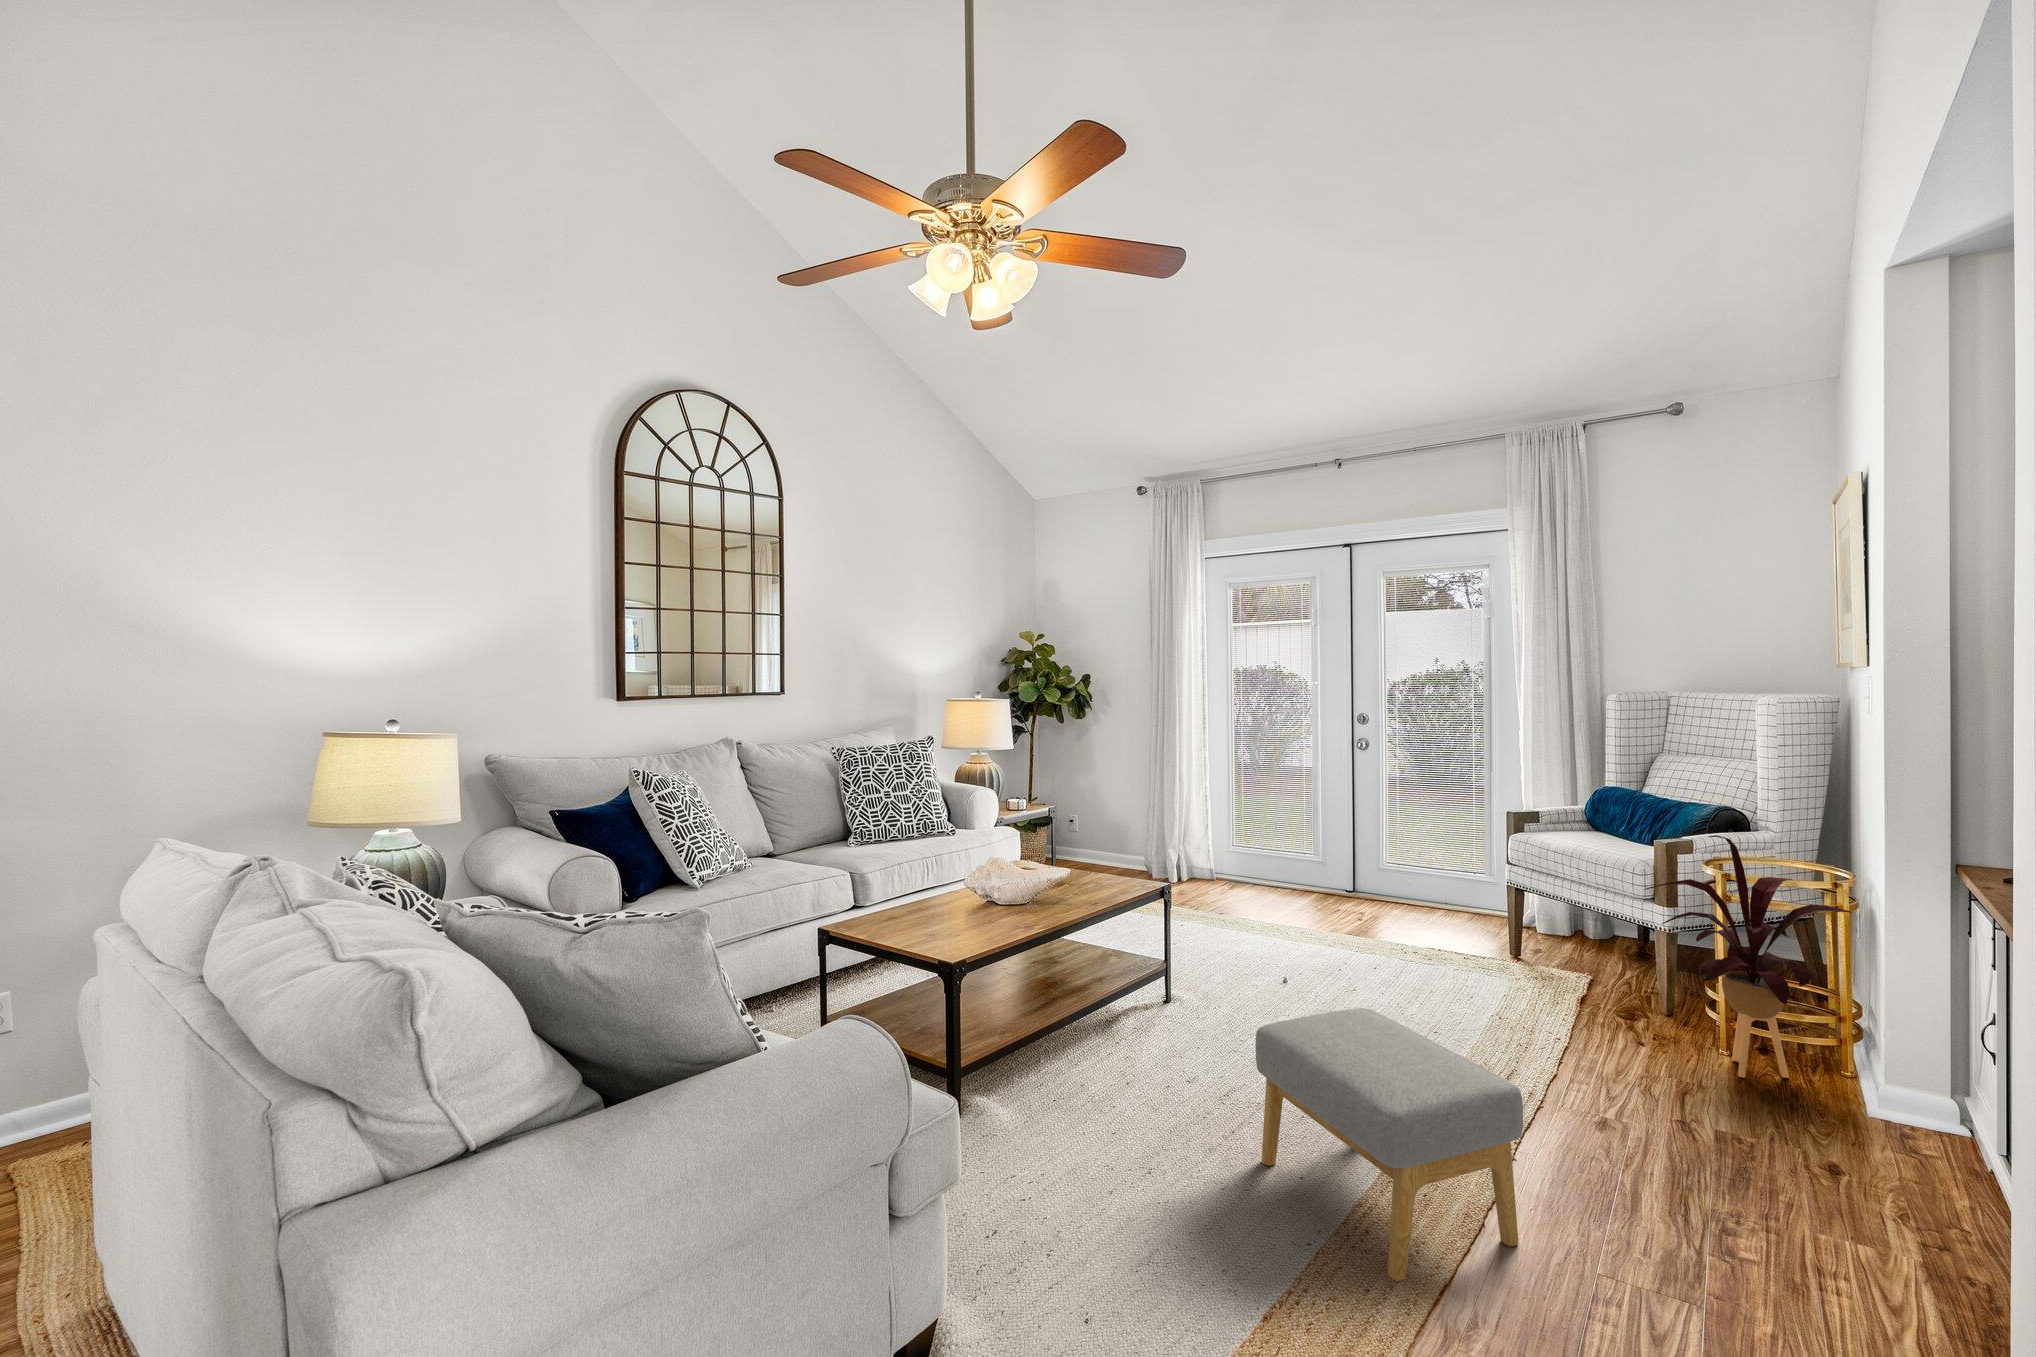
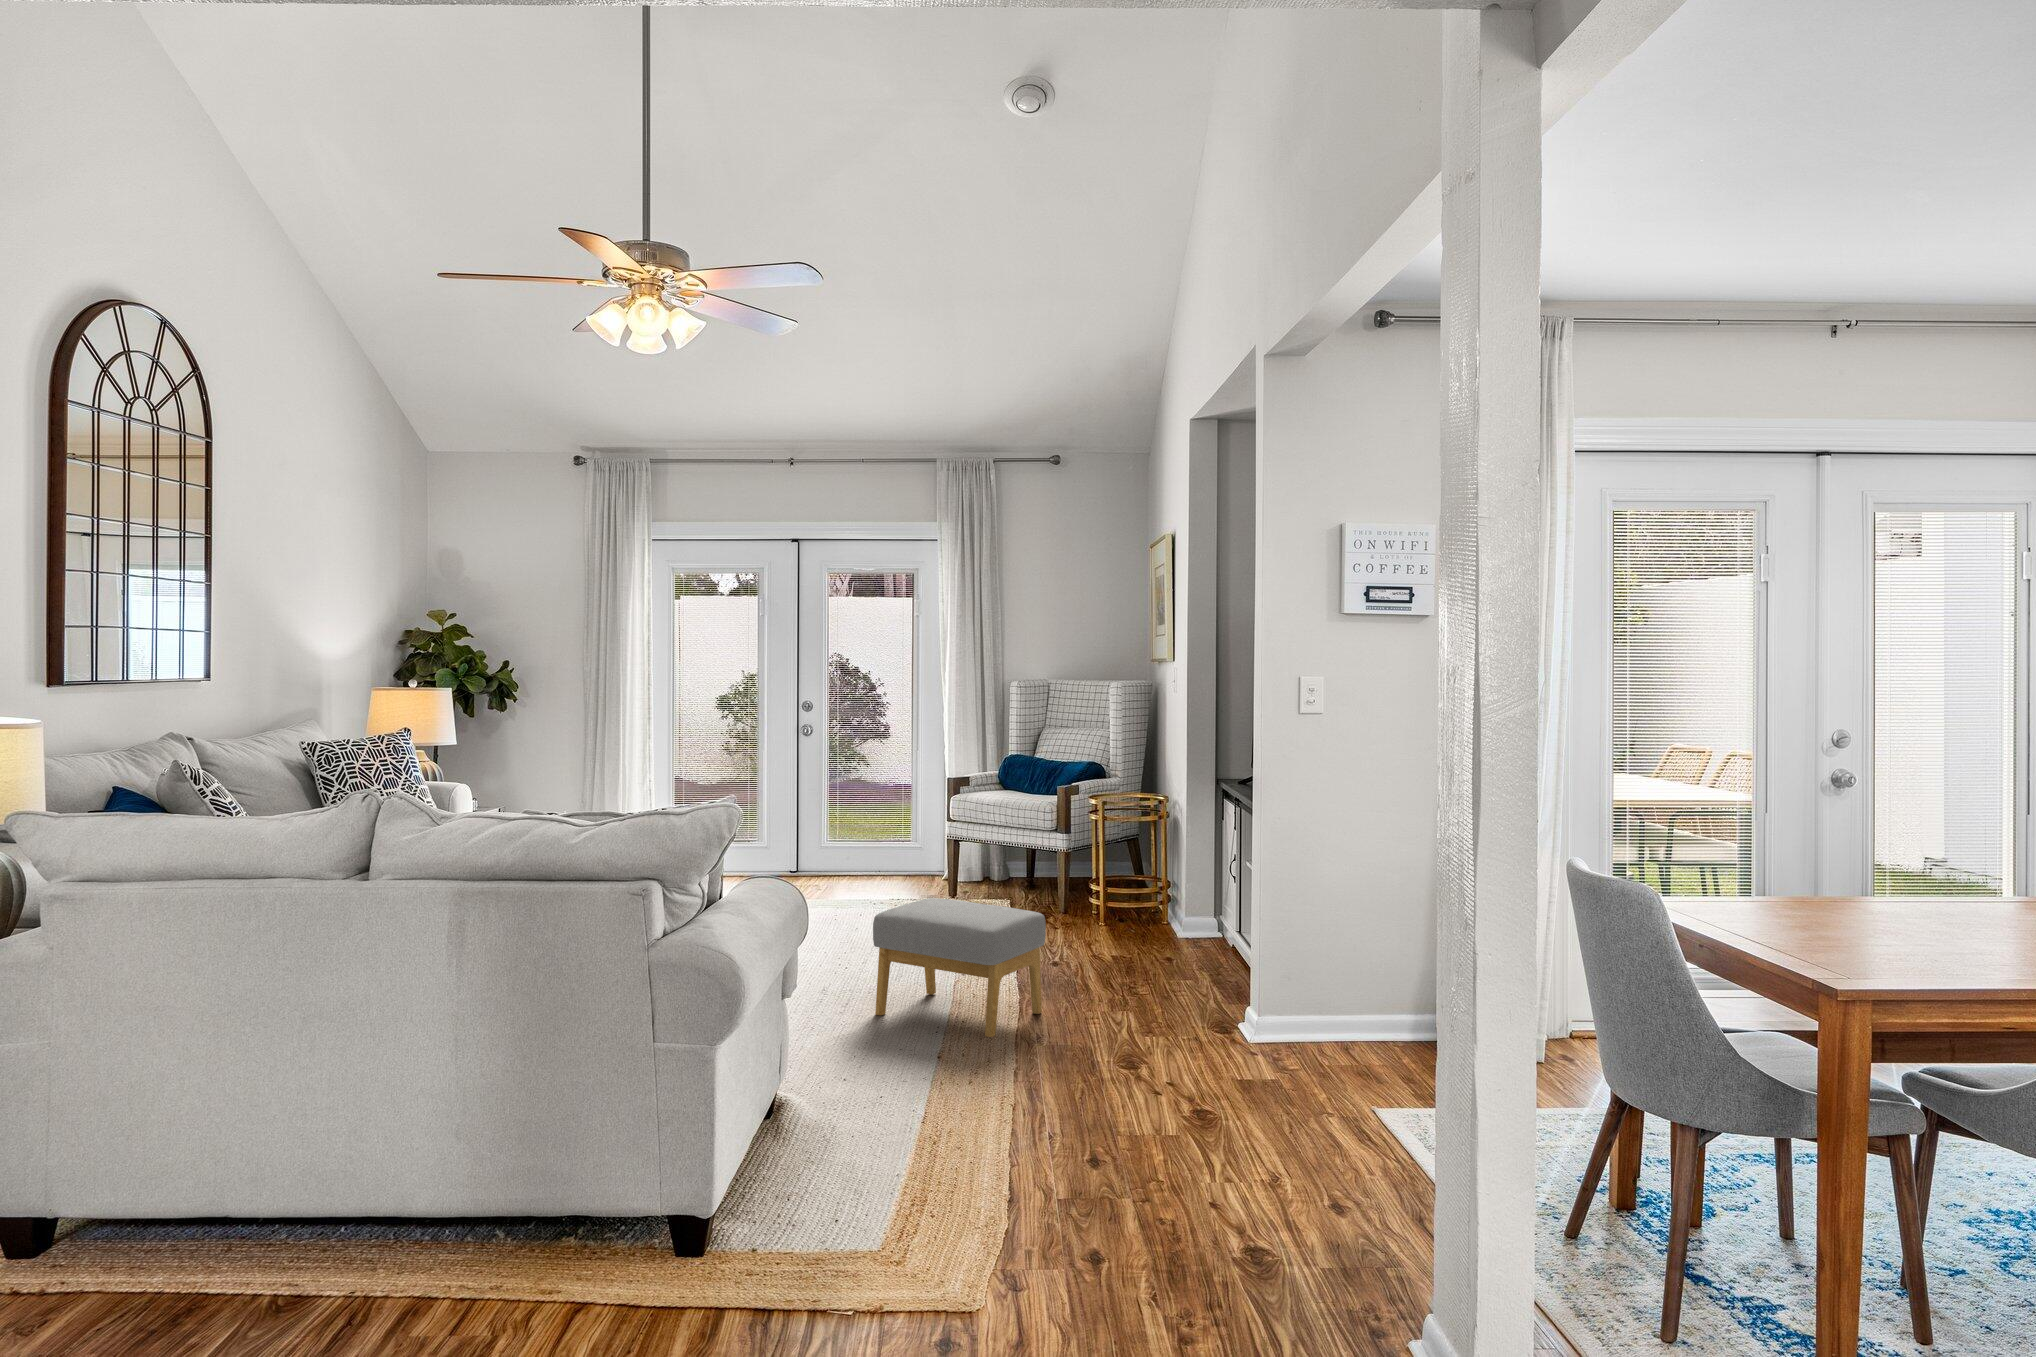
house plant: present [1645,835,1851,1078] -> none [1062,772,1169,933]

